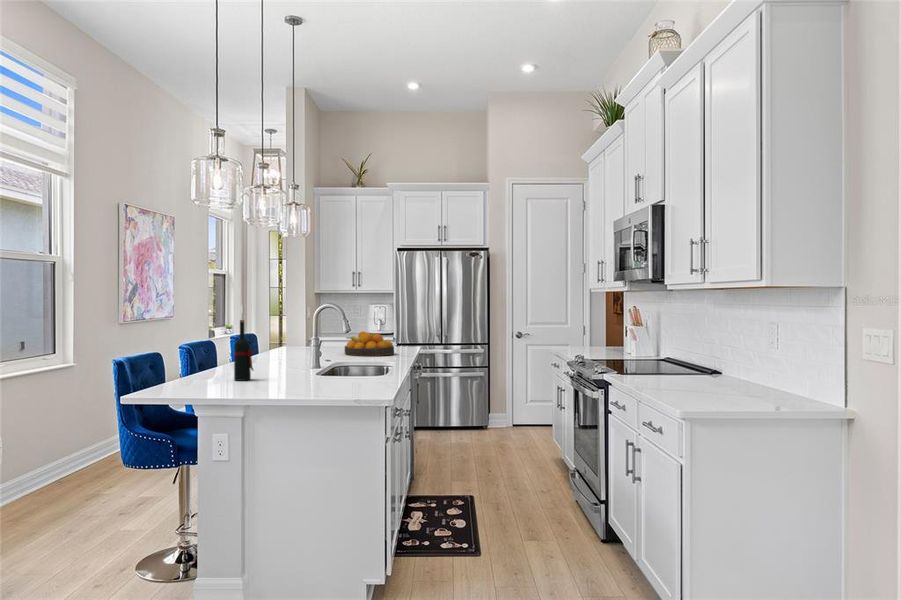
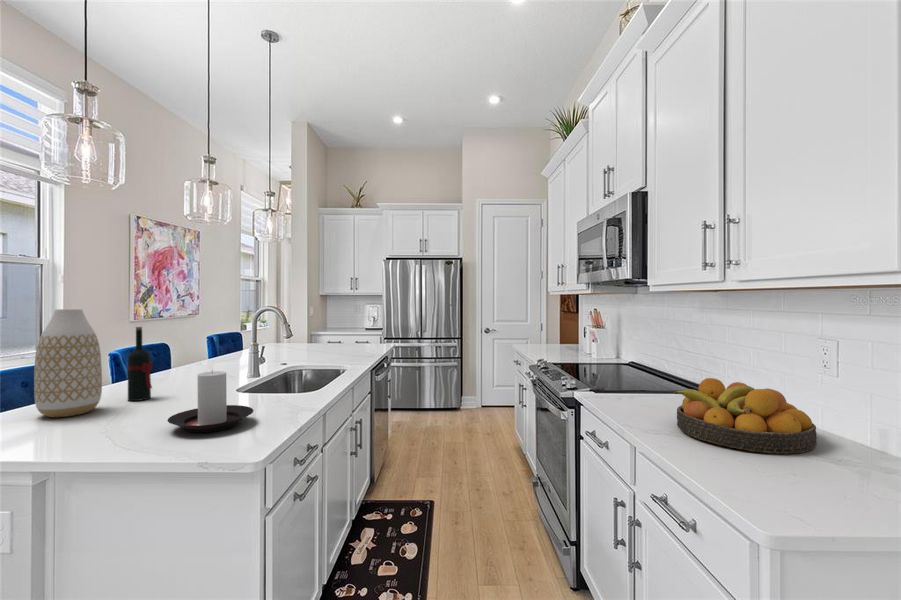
vase: none [187,305,228,387] -> present [34,309,102,417]
fruit bowl: present [344,332,394,356] -> present [674,378,817,454]
candle holder: none [302,348,358,392] -> present [167,371,254,432]

